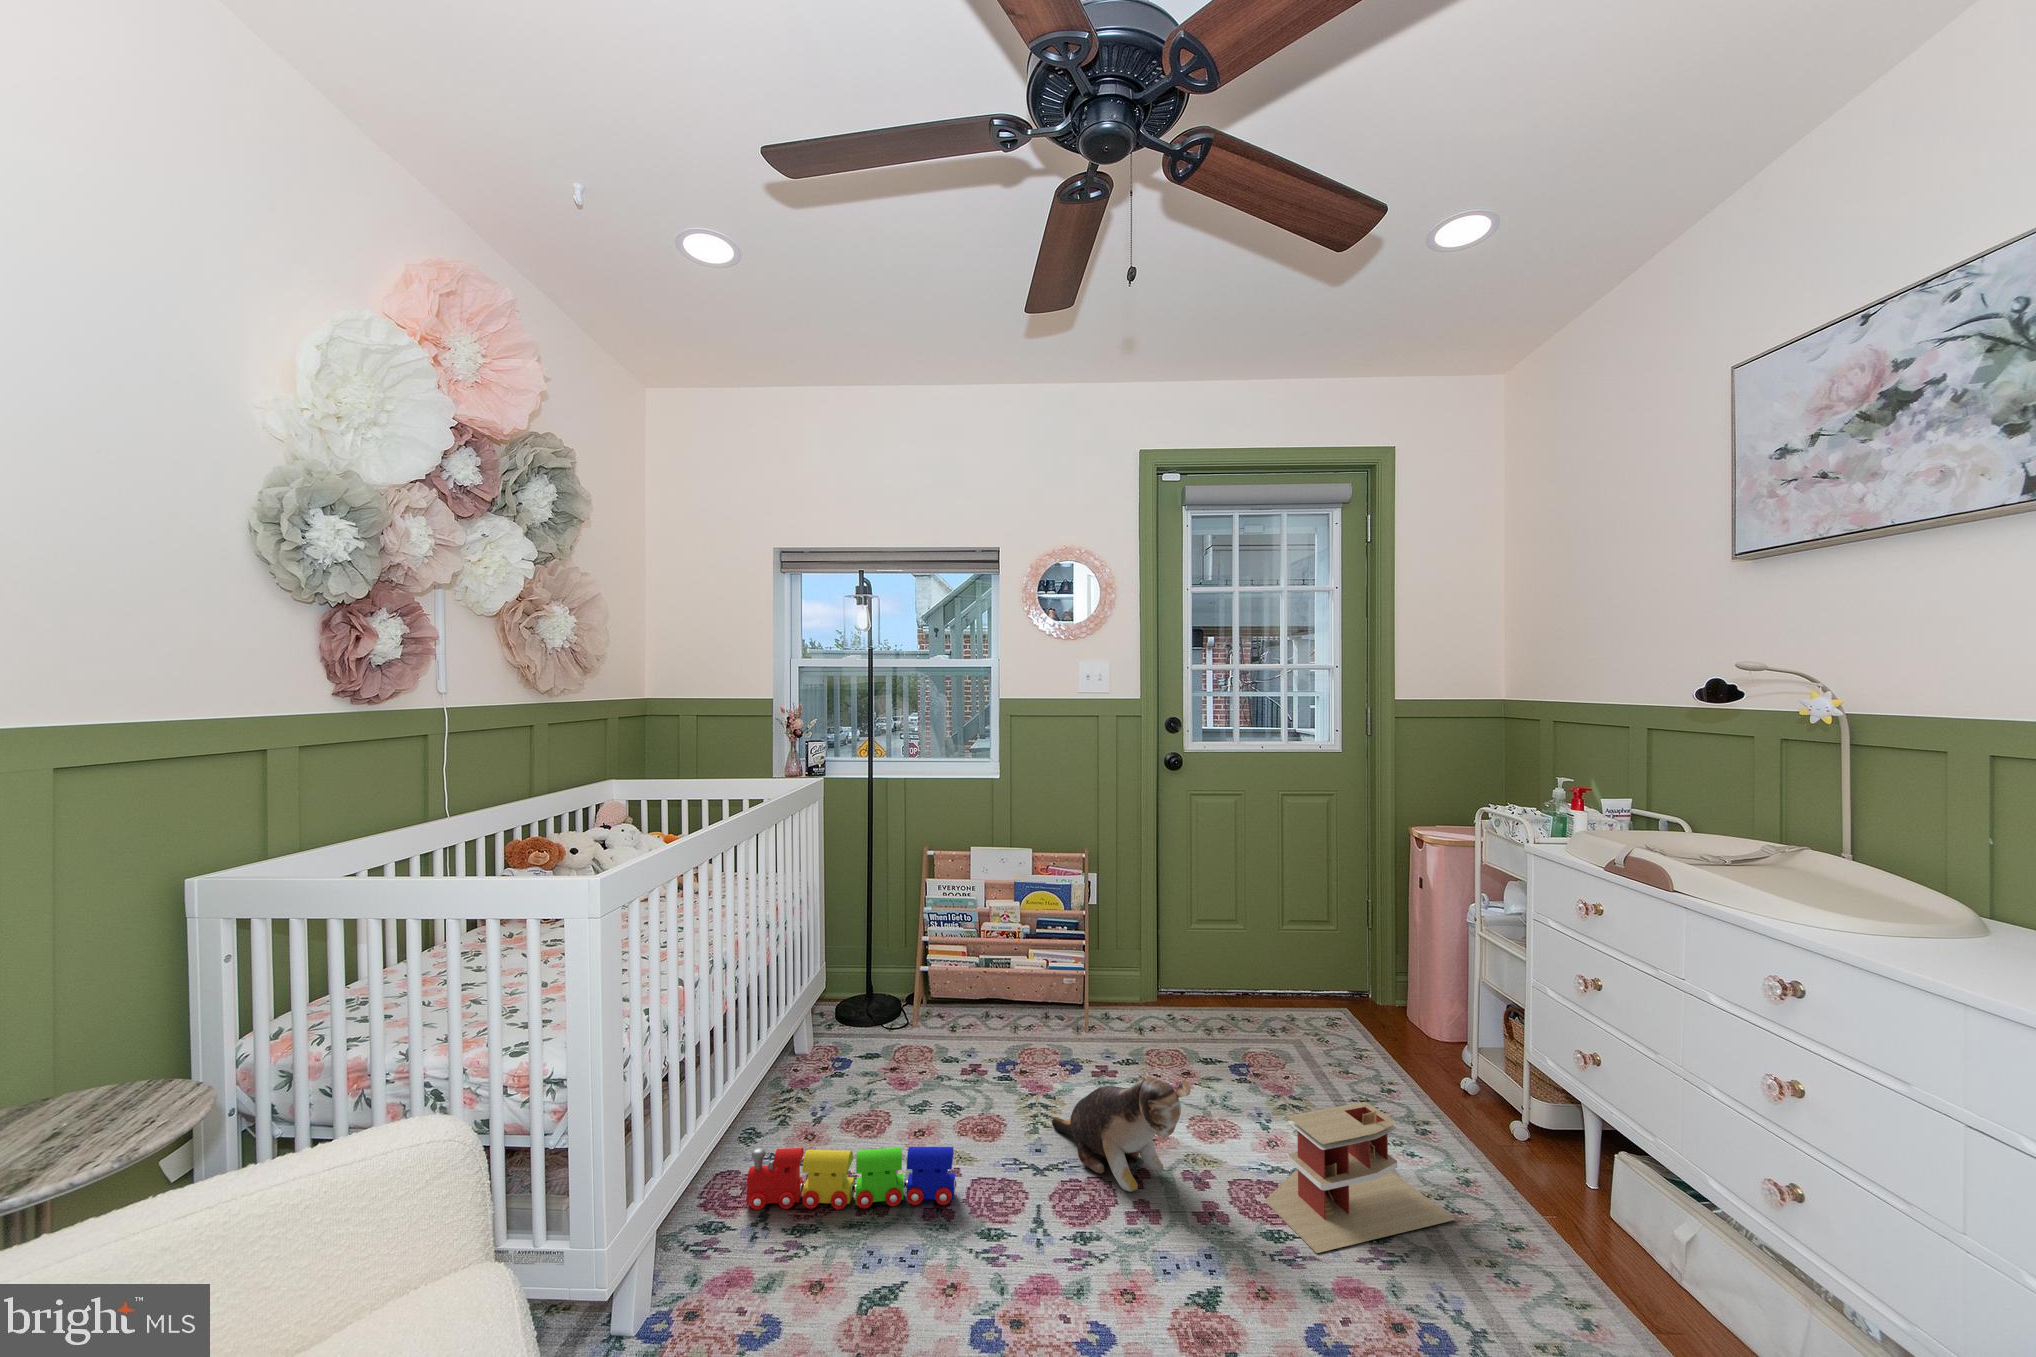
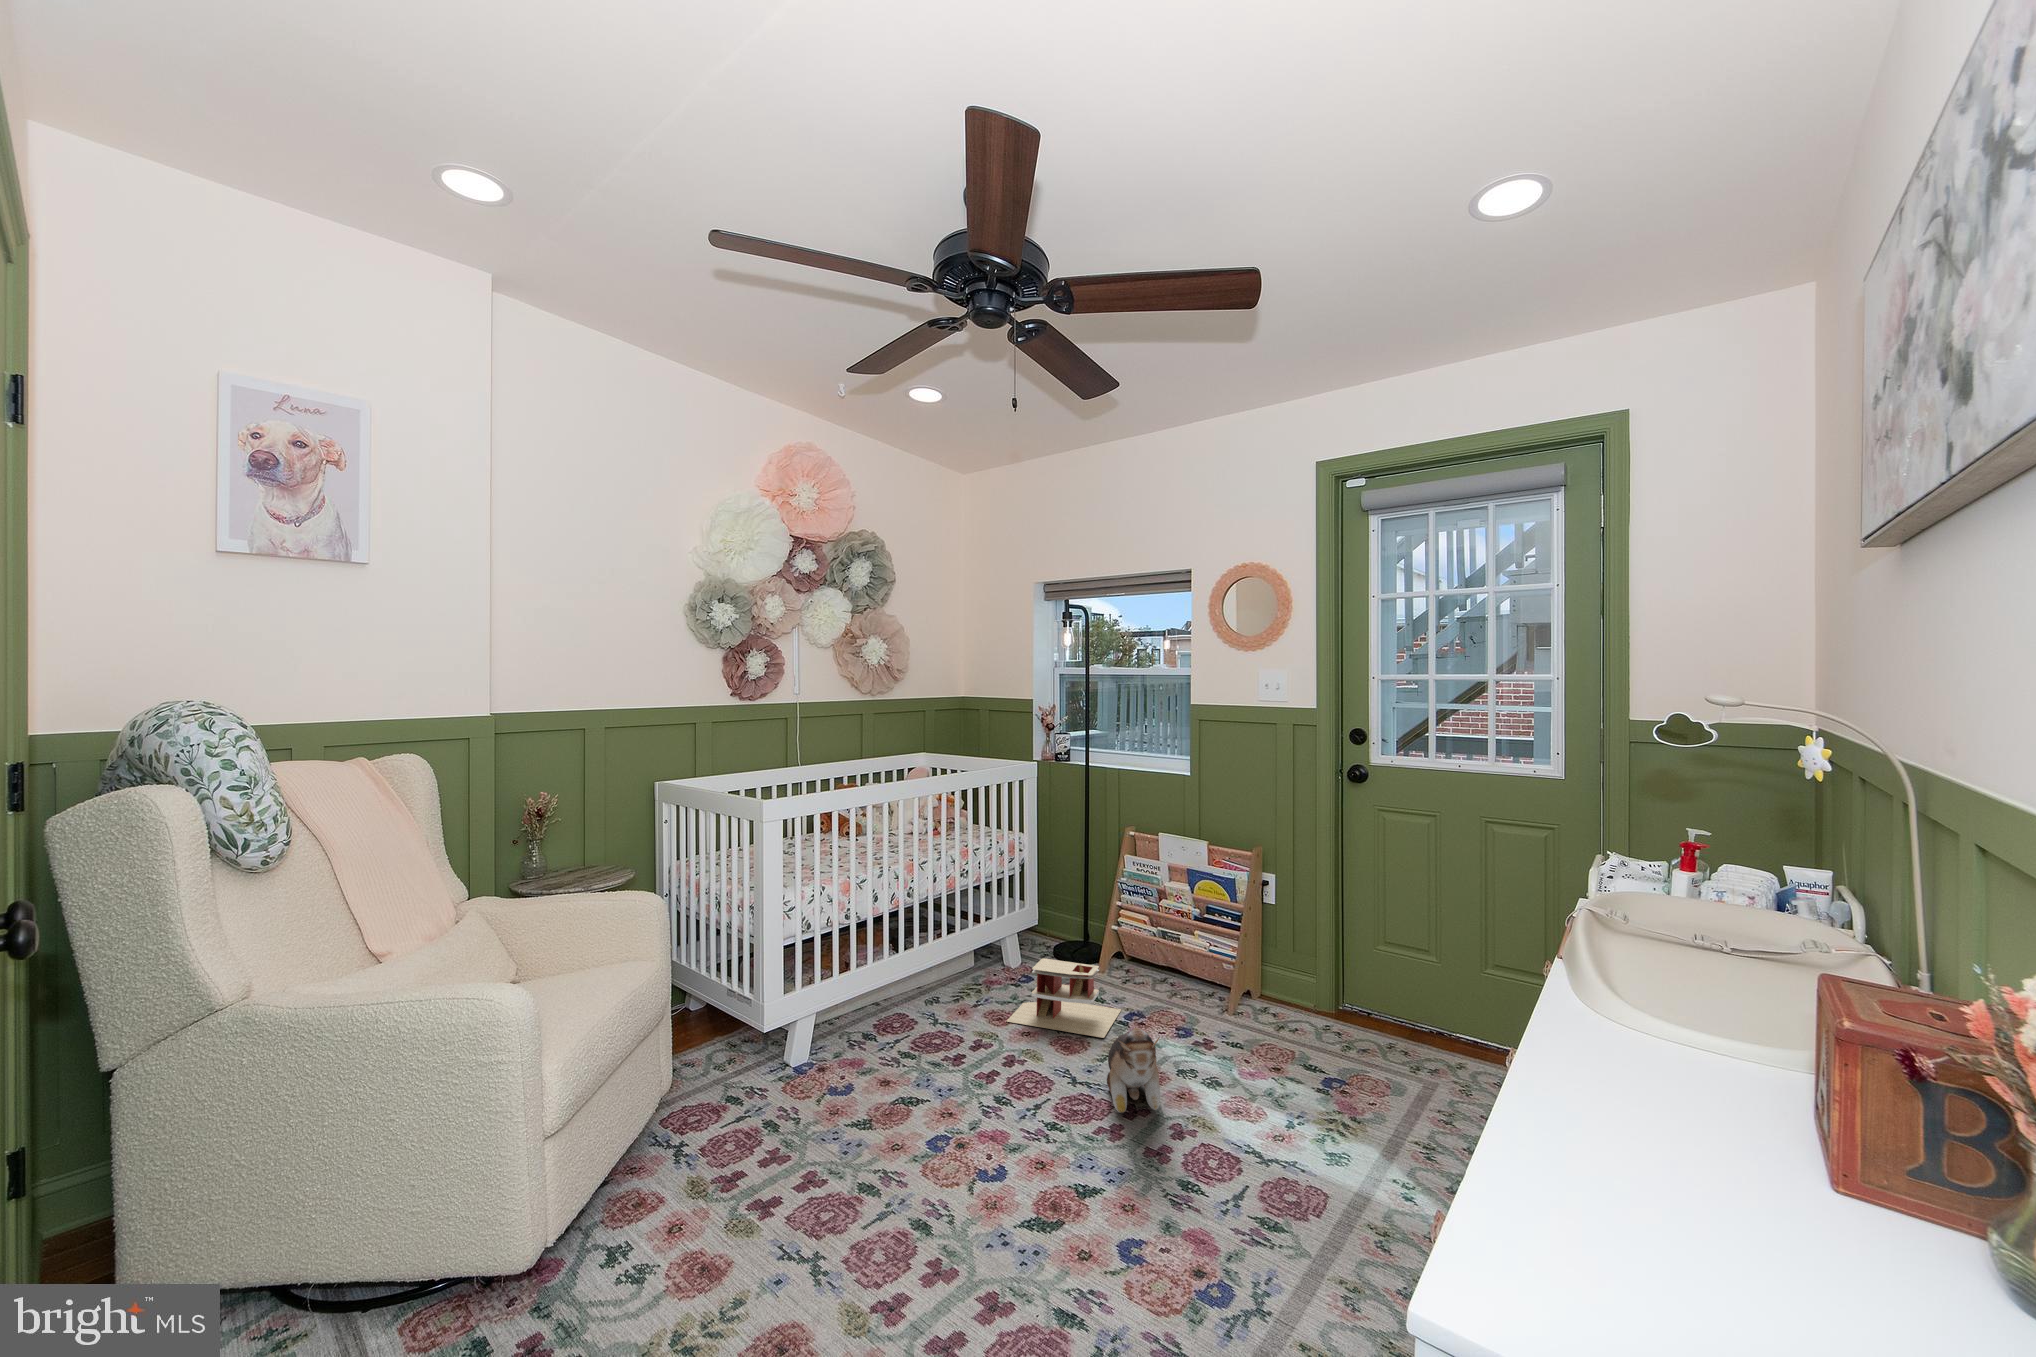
toy house: present [1265,1102,1455,1253] -> present [1007,958,1121,1038]
toy train: present [747,1147,956,1210] -> none [893,1002,1010,1074]

